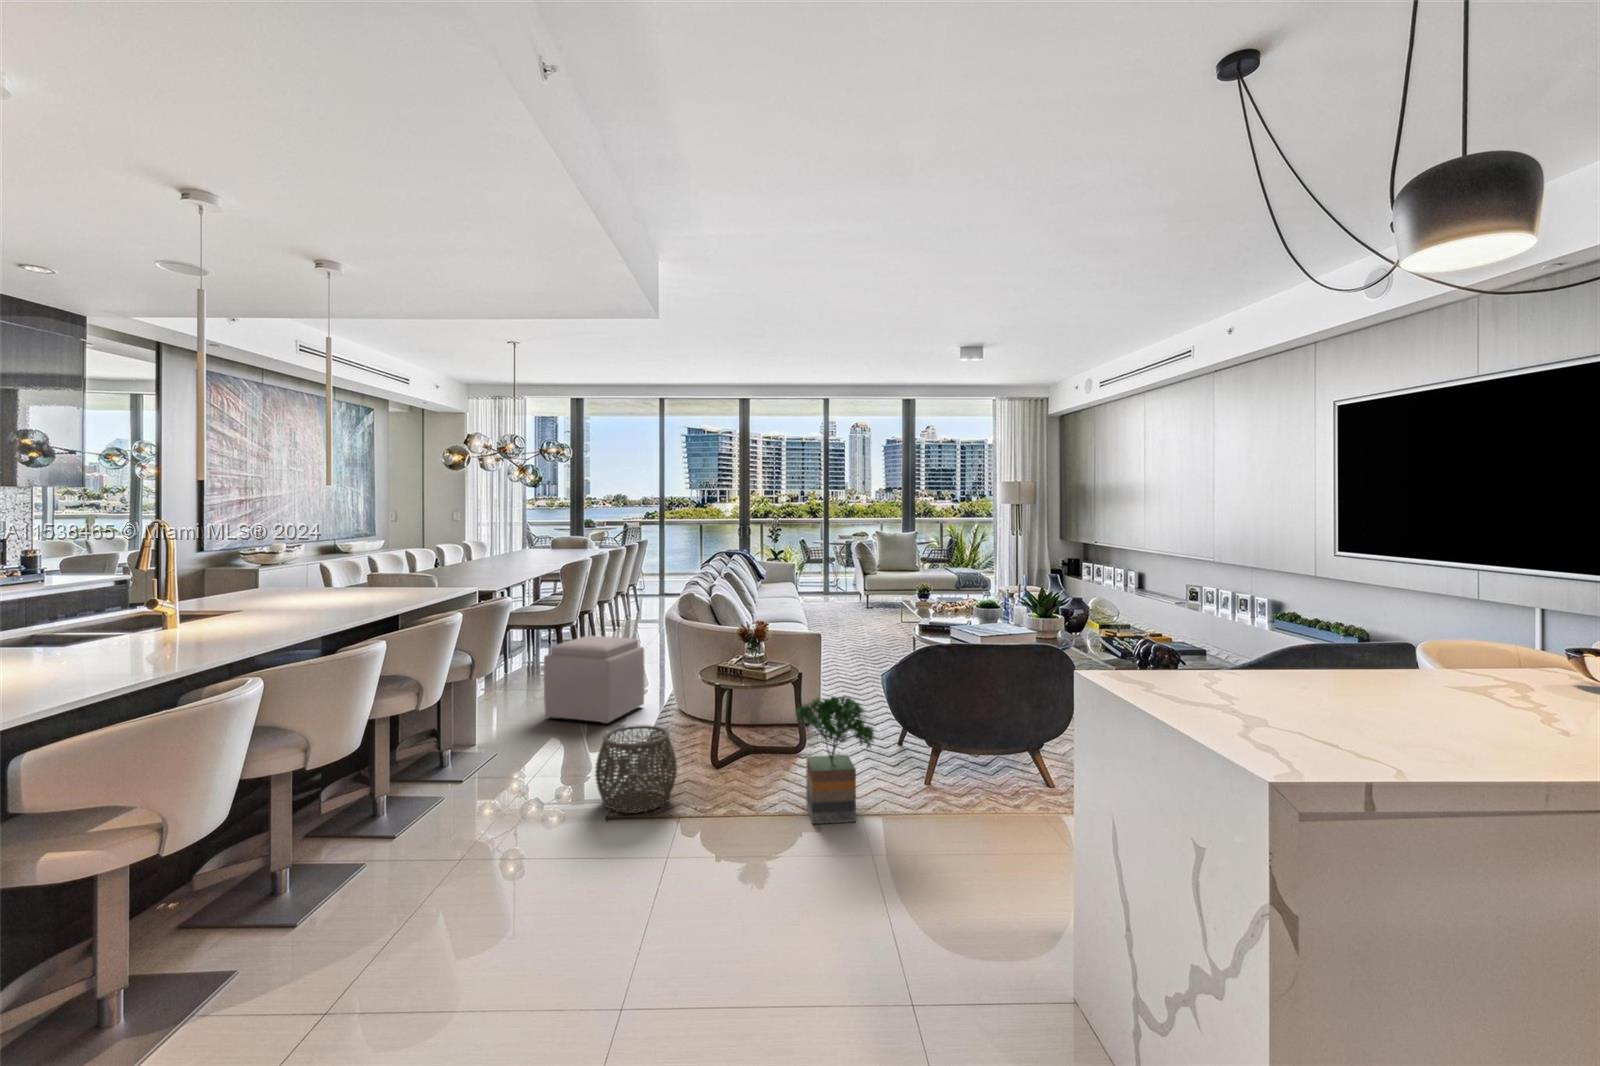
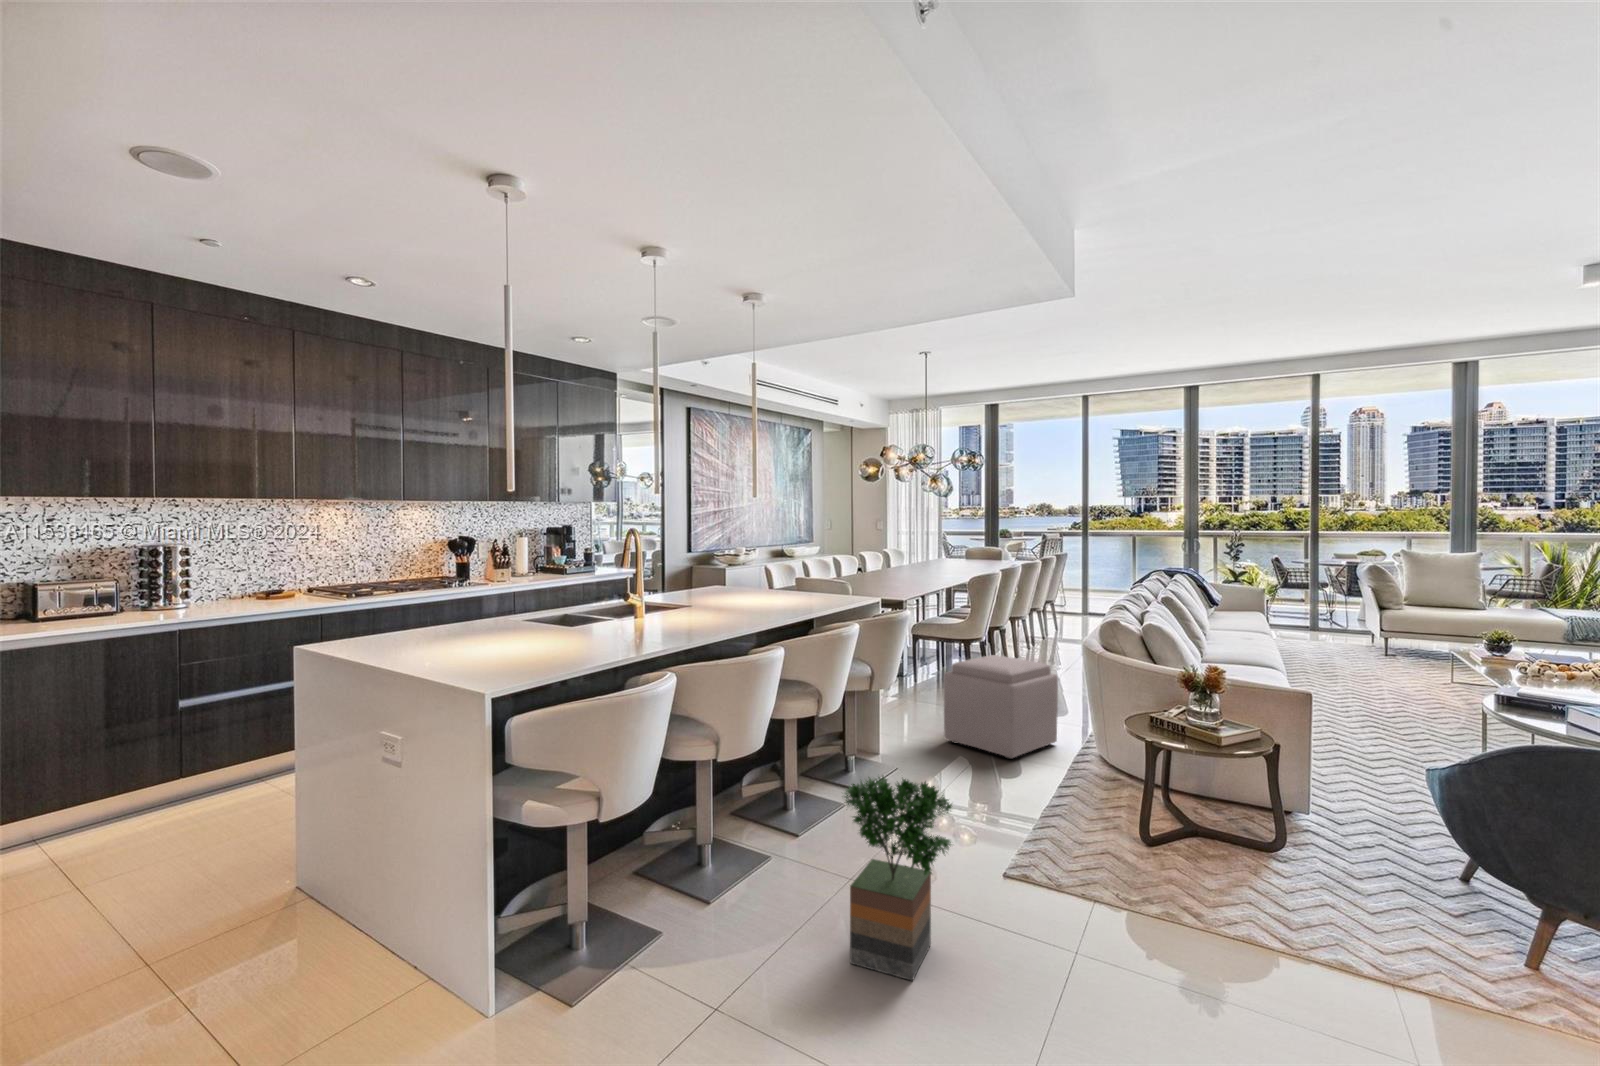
potted tree: present [795,696,874,824] -> present [845,776,952,980]
woven basket: present [595,725,677,813] -> none [985,774,1090,891]

